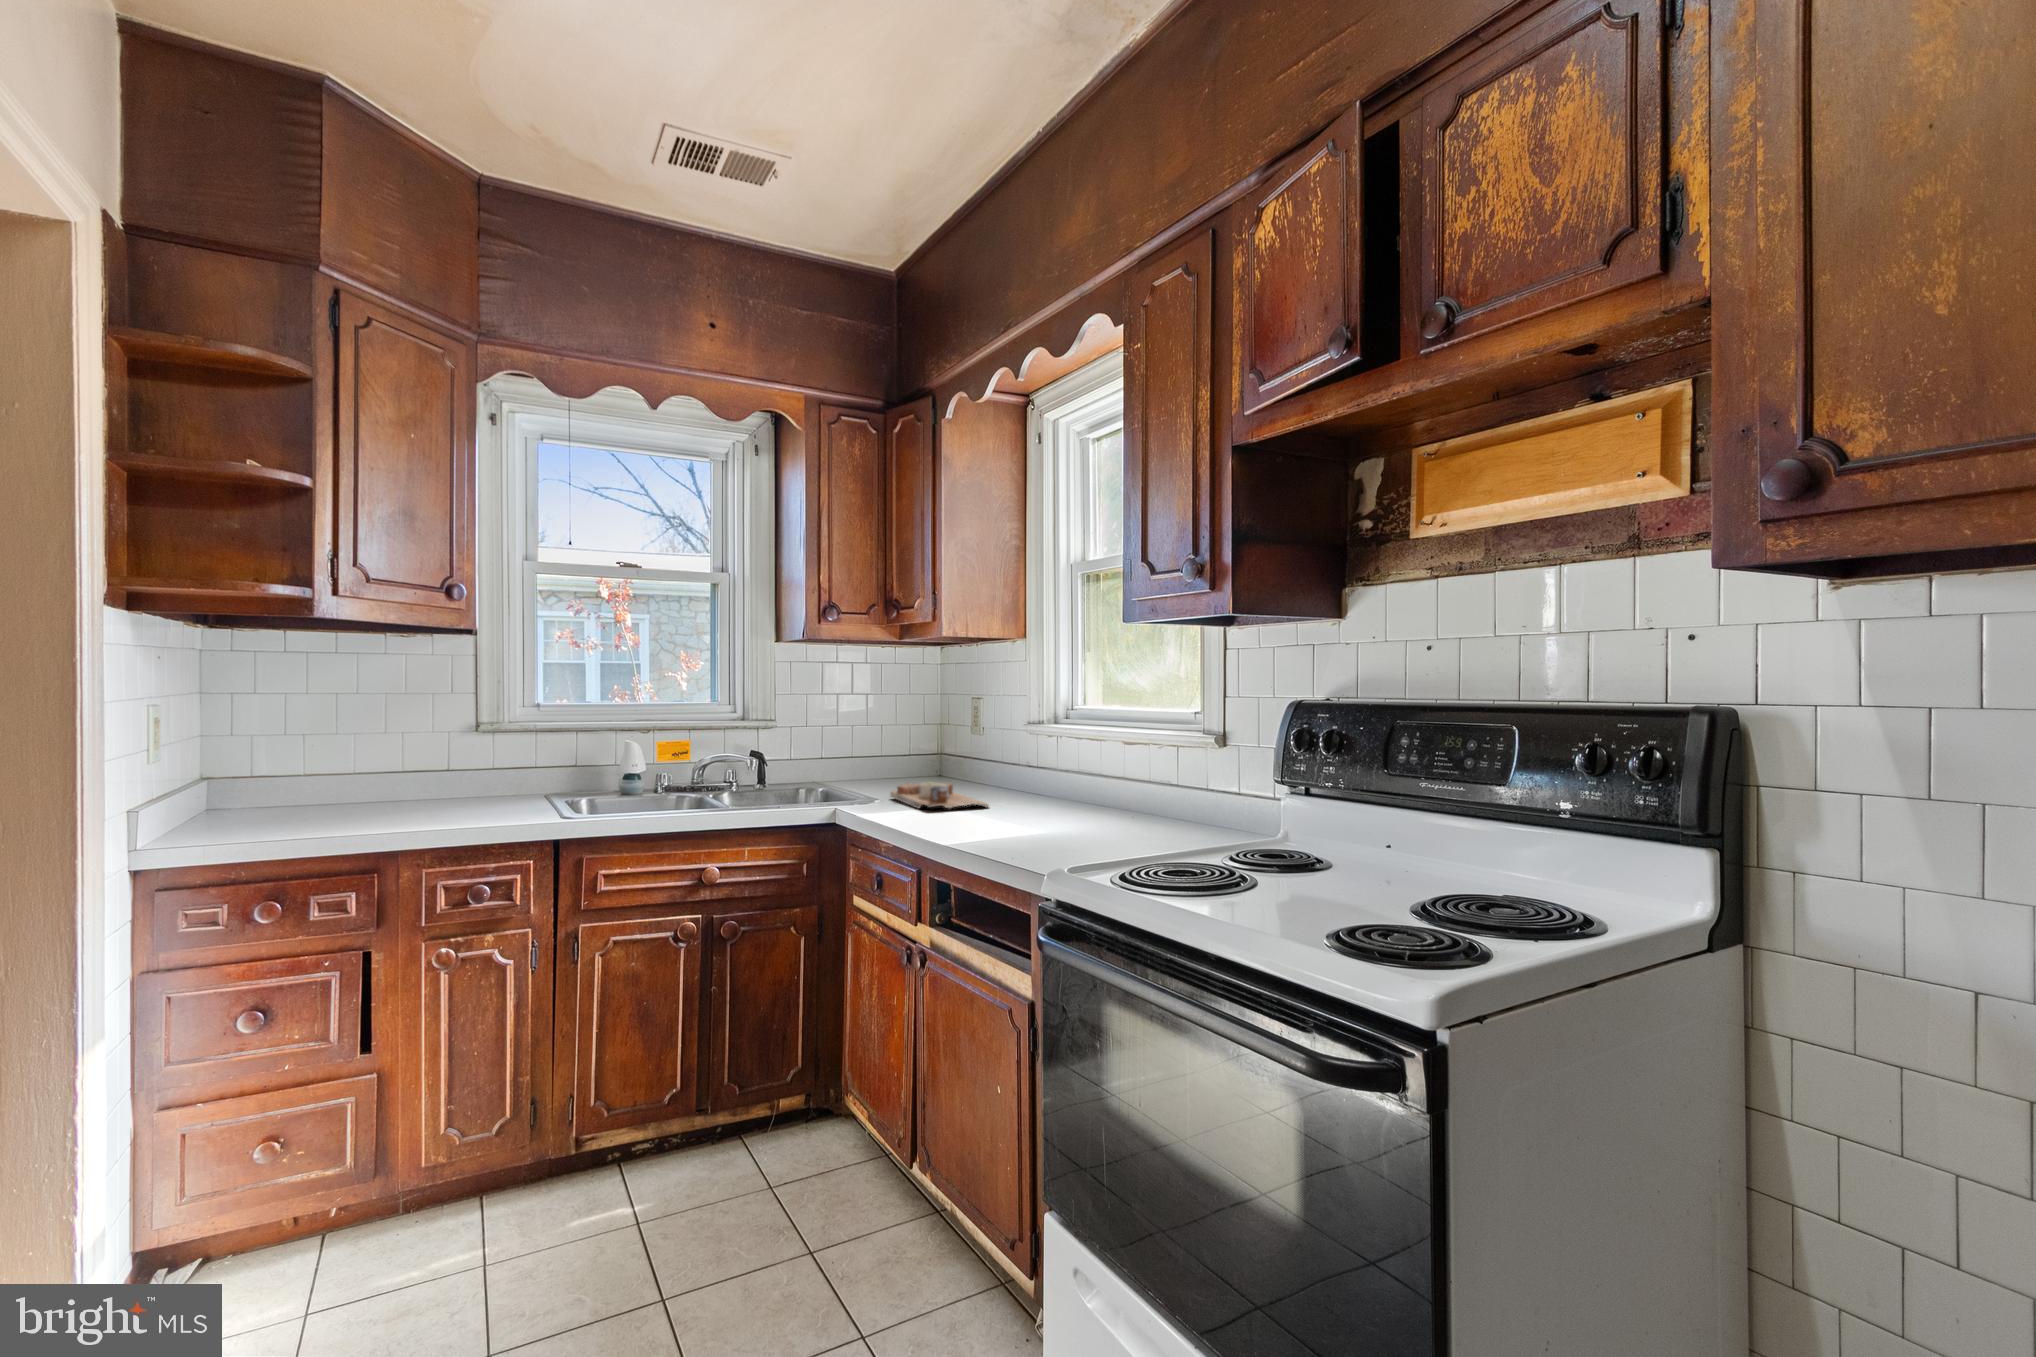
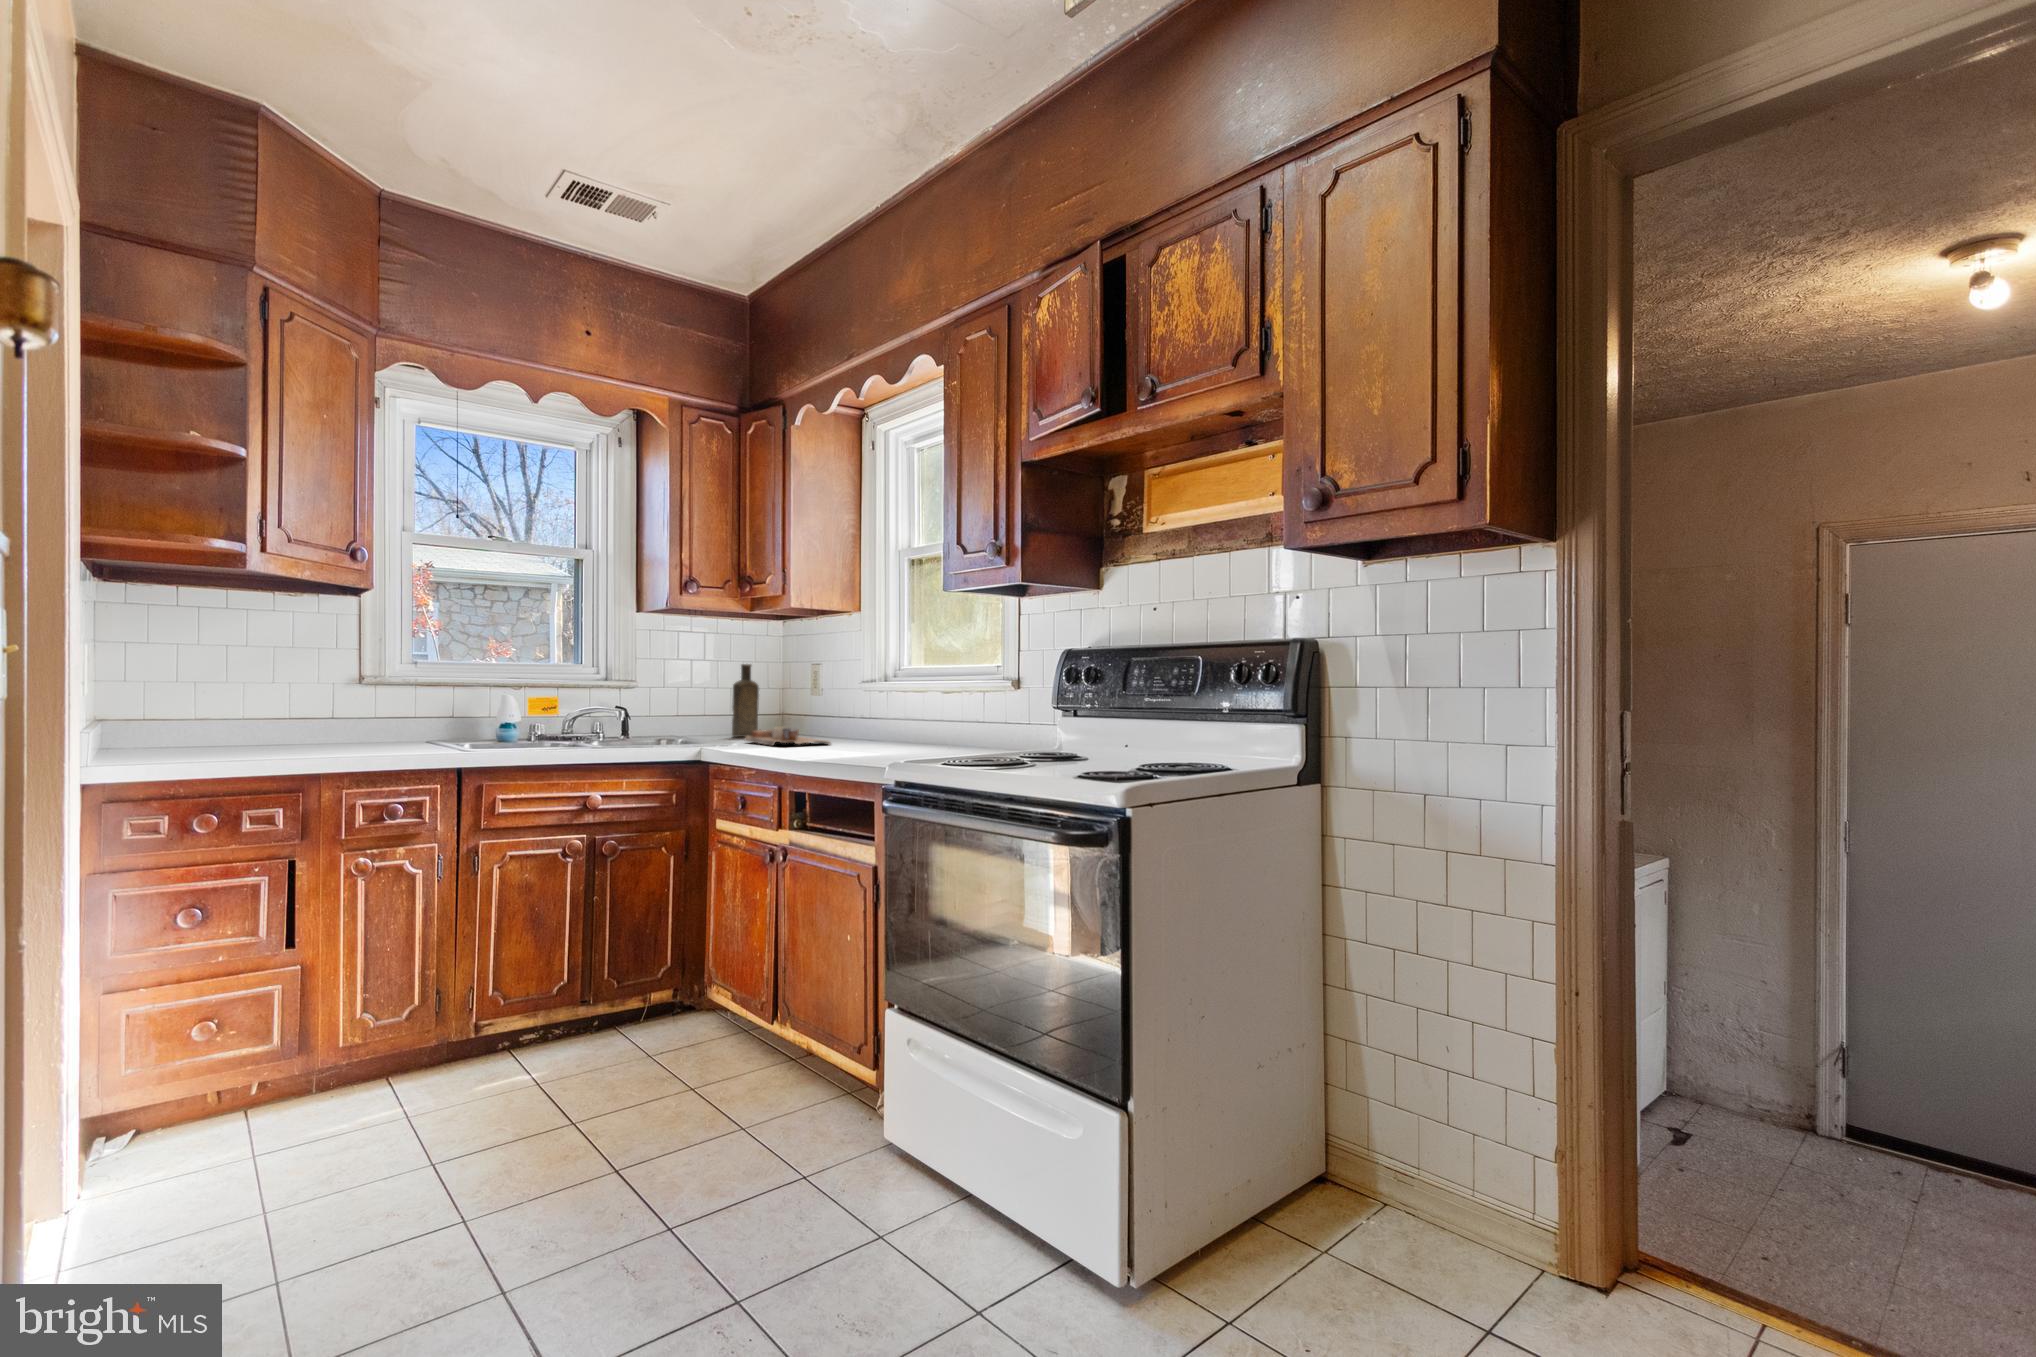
bottle: none [875,699,912,784] -> present [732,664,759,737]

